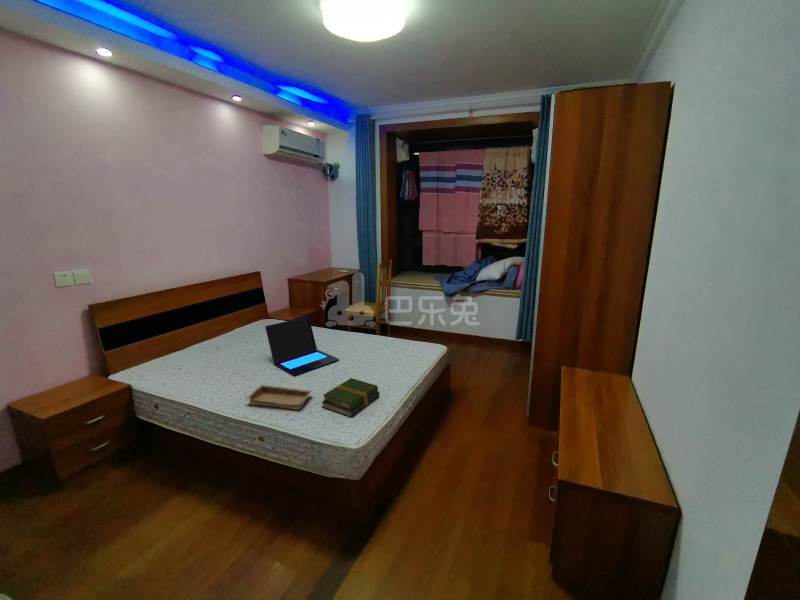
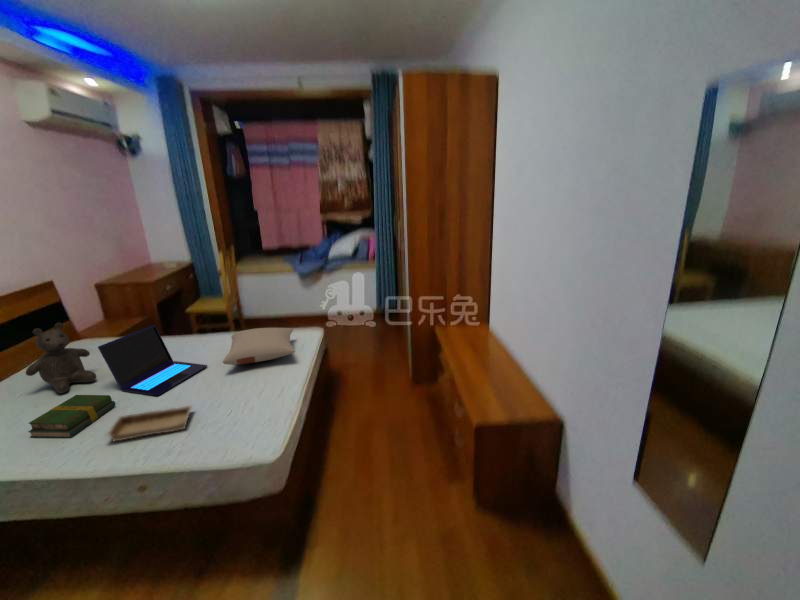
teddy bear: none [223,303,264,357] -> present [26,323,96,393]
pillow: none [348,335,418,366] -> present [223,328,295,365]
book: present [322,378,380,417] -> present [29,395,116,438]

